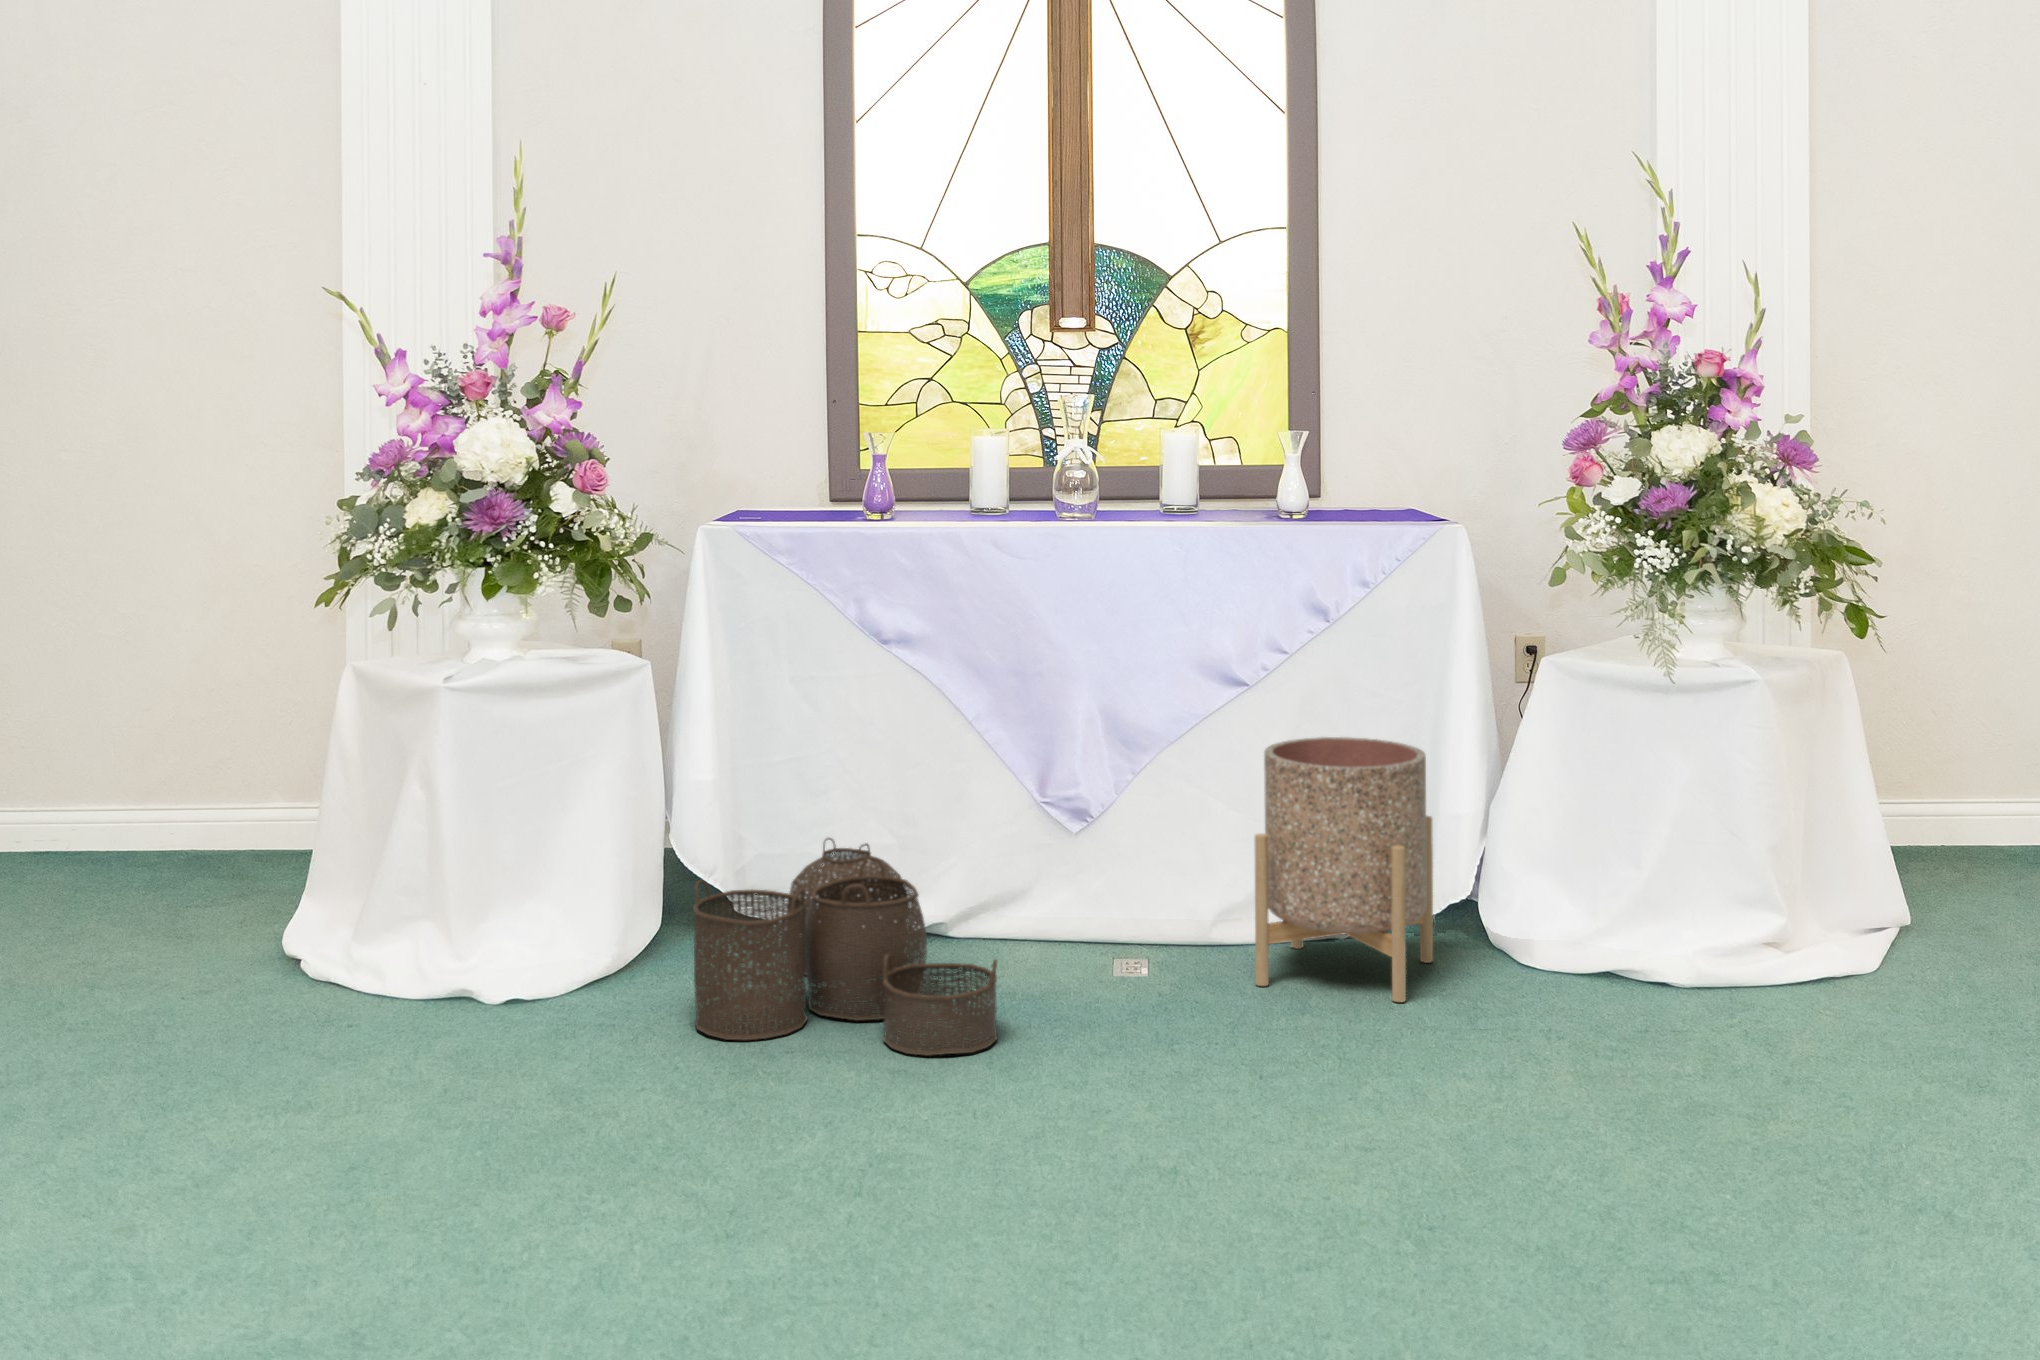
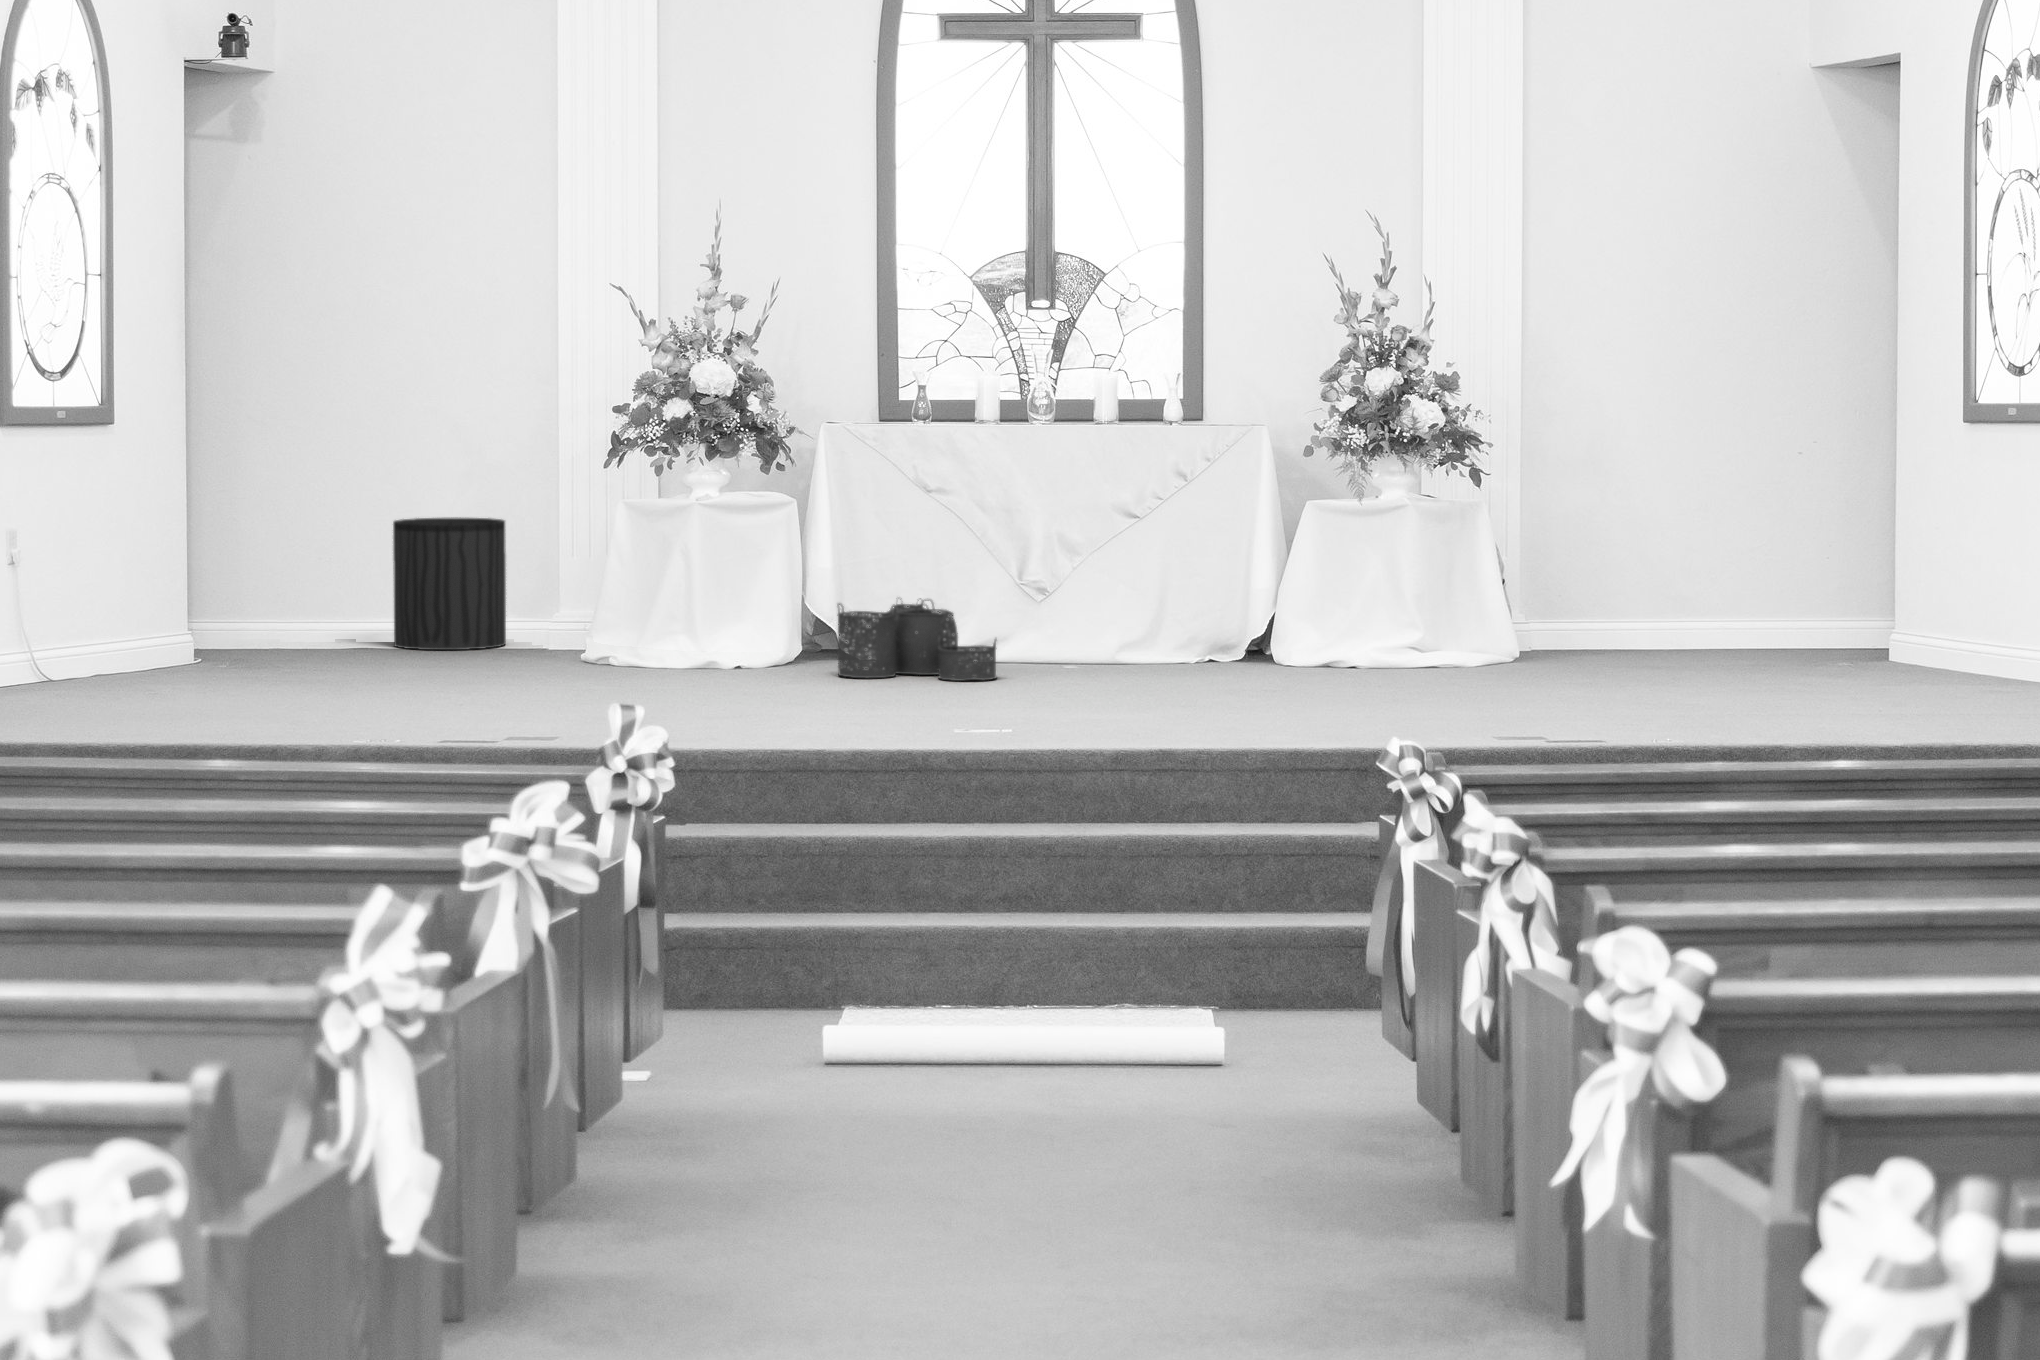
stool: none [45,662,237,895] -> present [393,518,506,650]
planter: present [1255,737,1433,1002] -> none [1135,544,1238,673]

